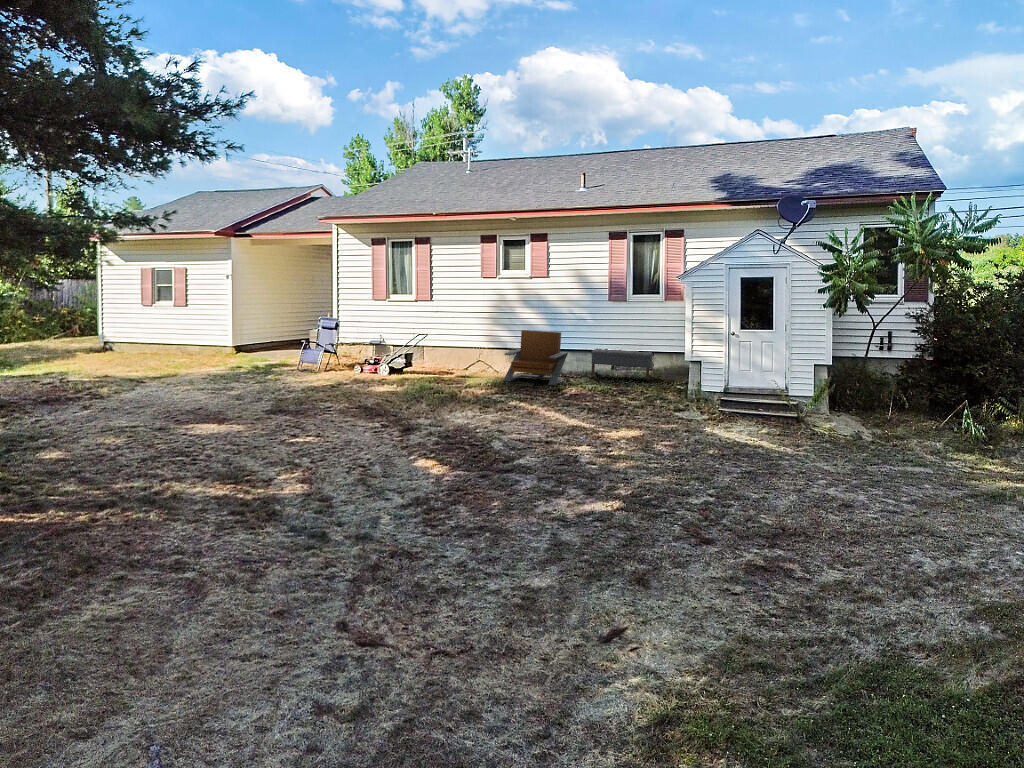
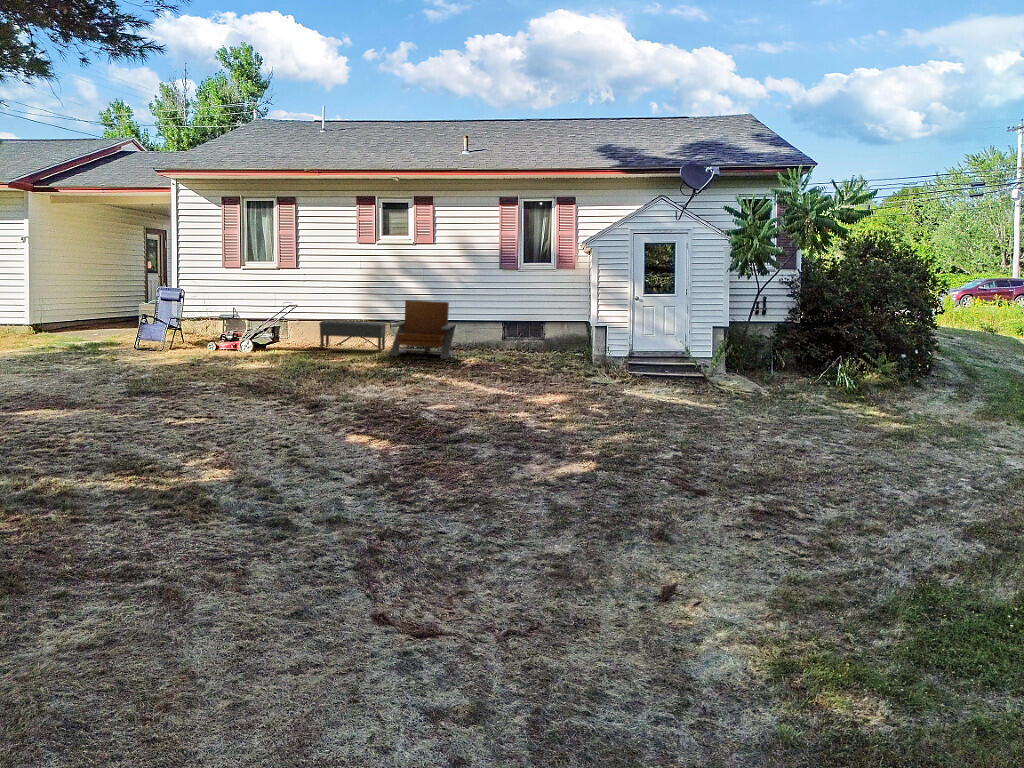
bench: present [591,348,653,380] -> present [319,320,386,352]

